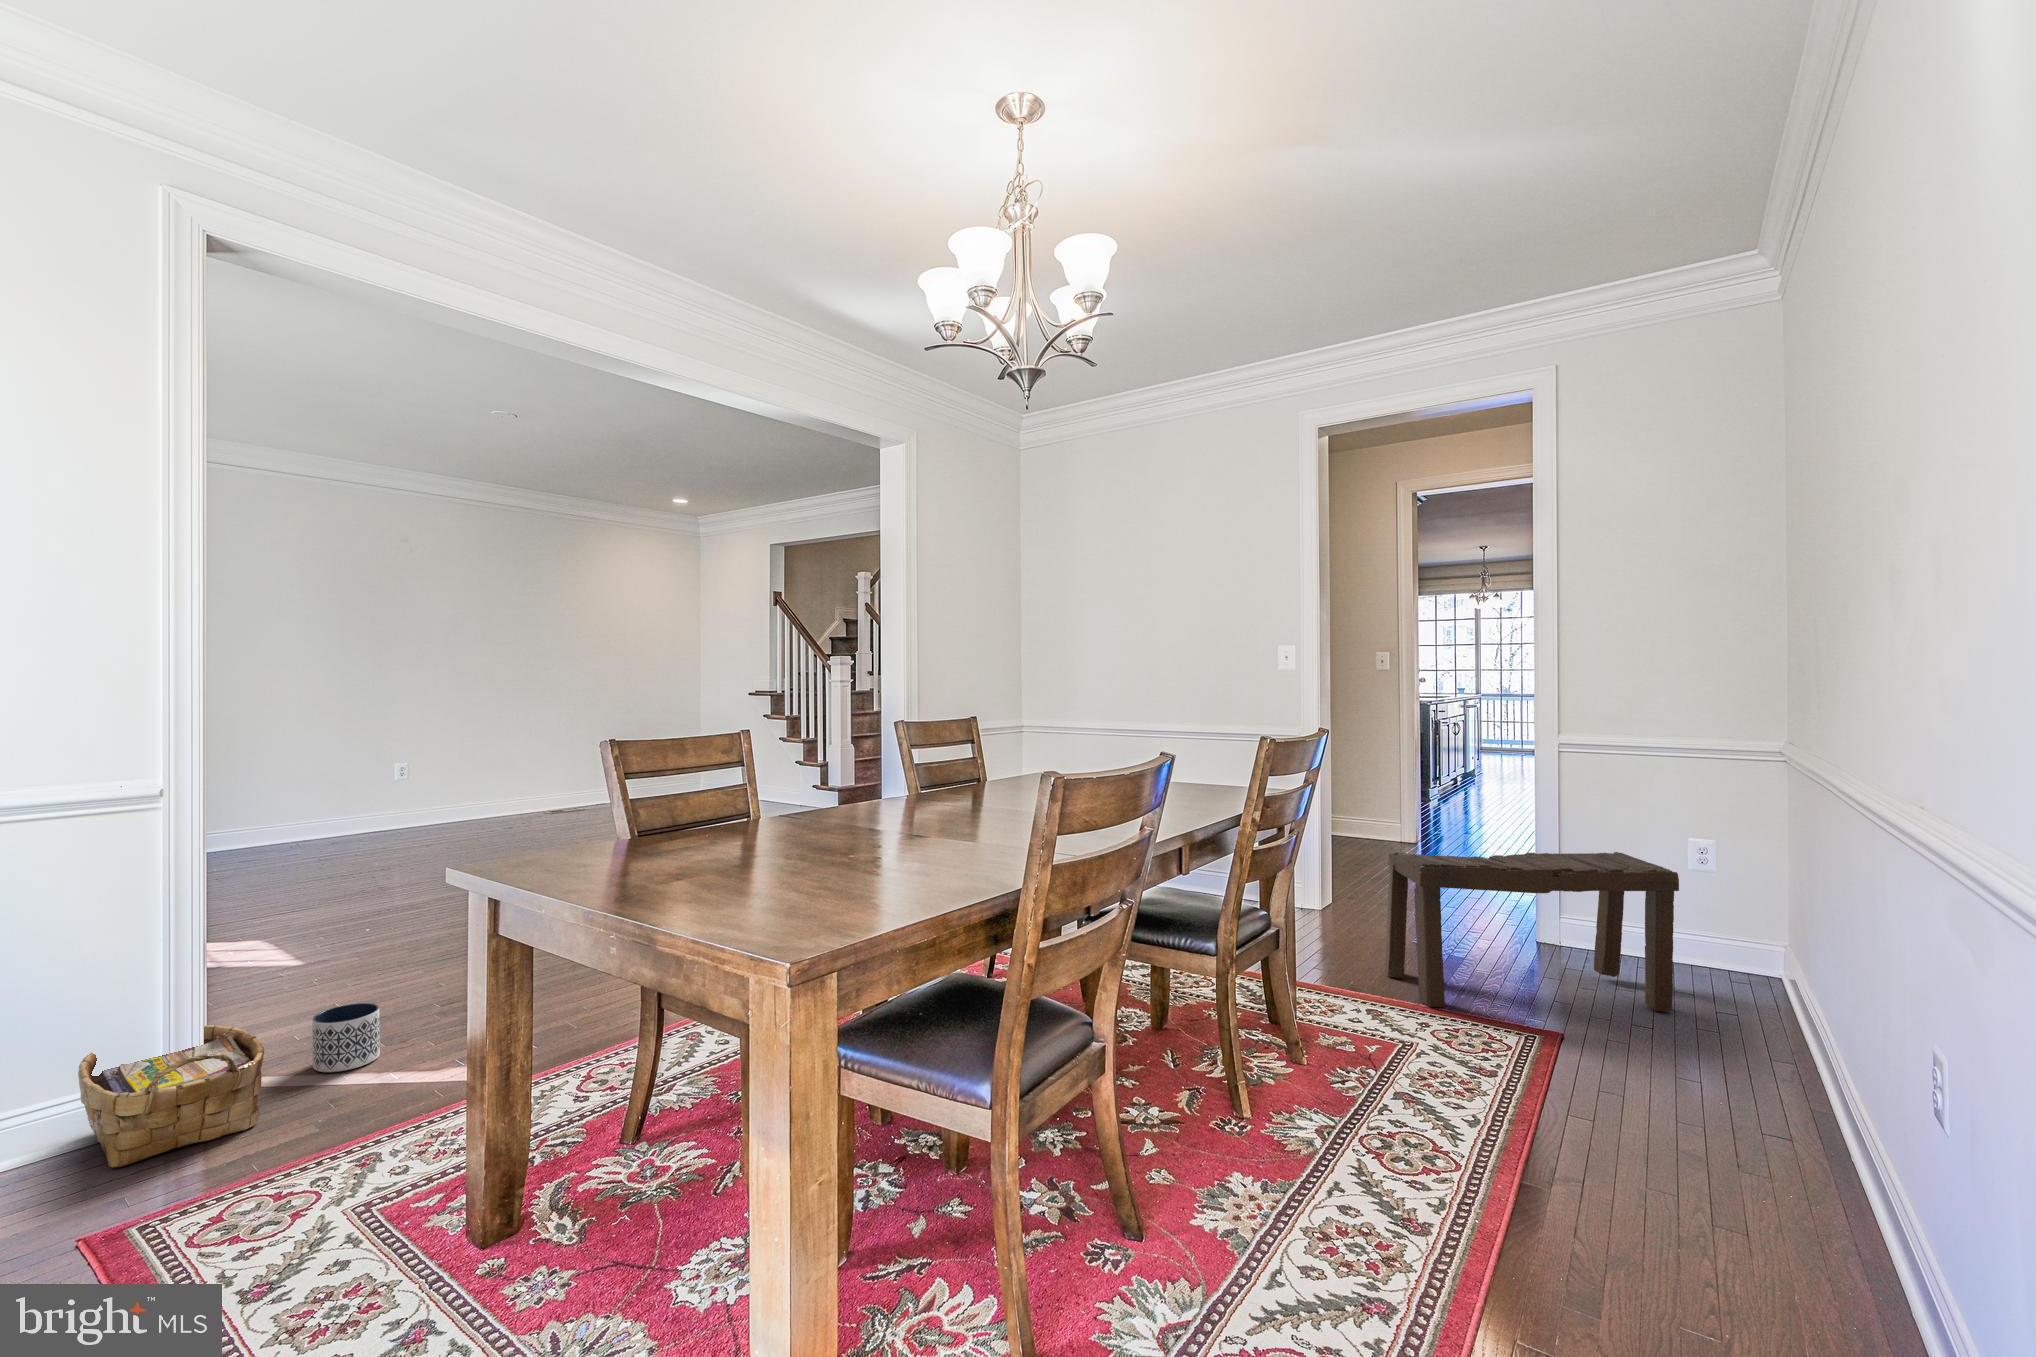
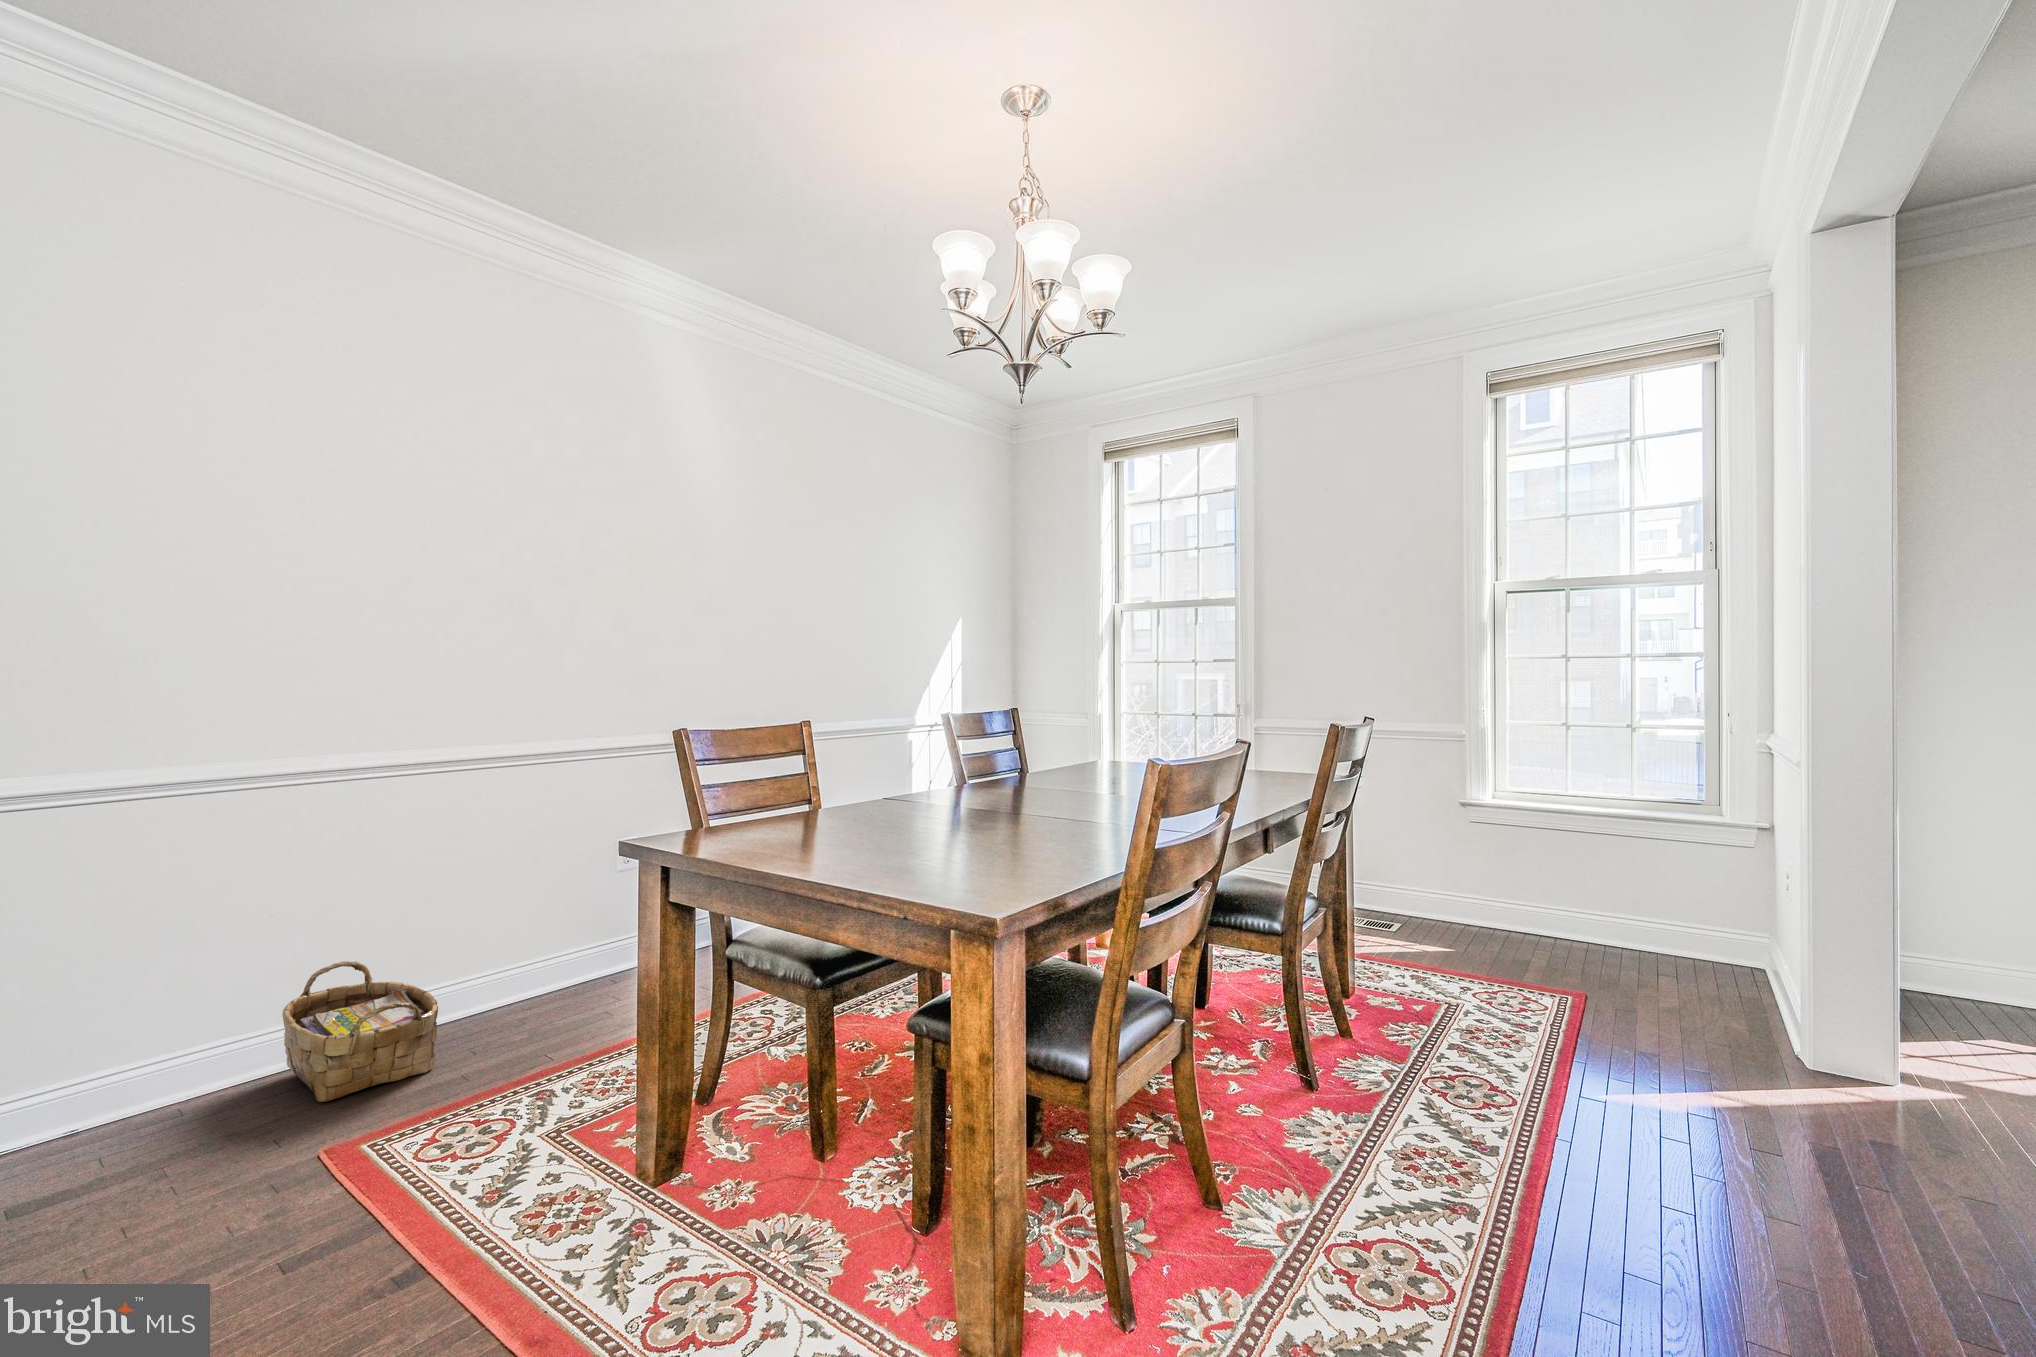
bench: present [1385,852,1679,1012] -> none [1422,833,1698,978]
planter: present [312,1003,380,1072] -> none [465,966,521,1027]

